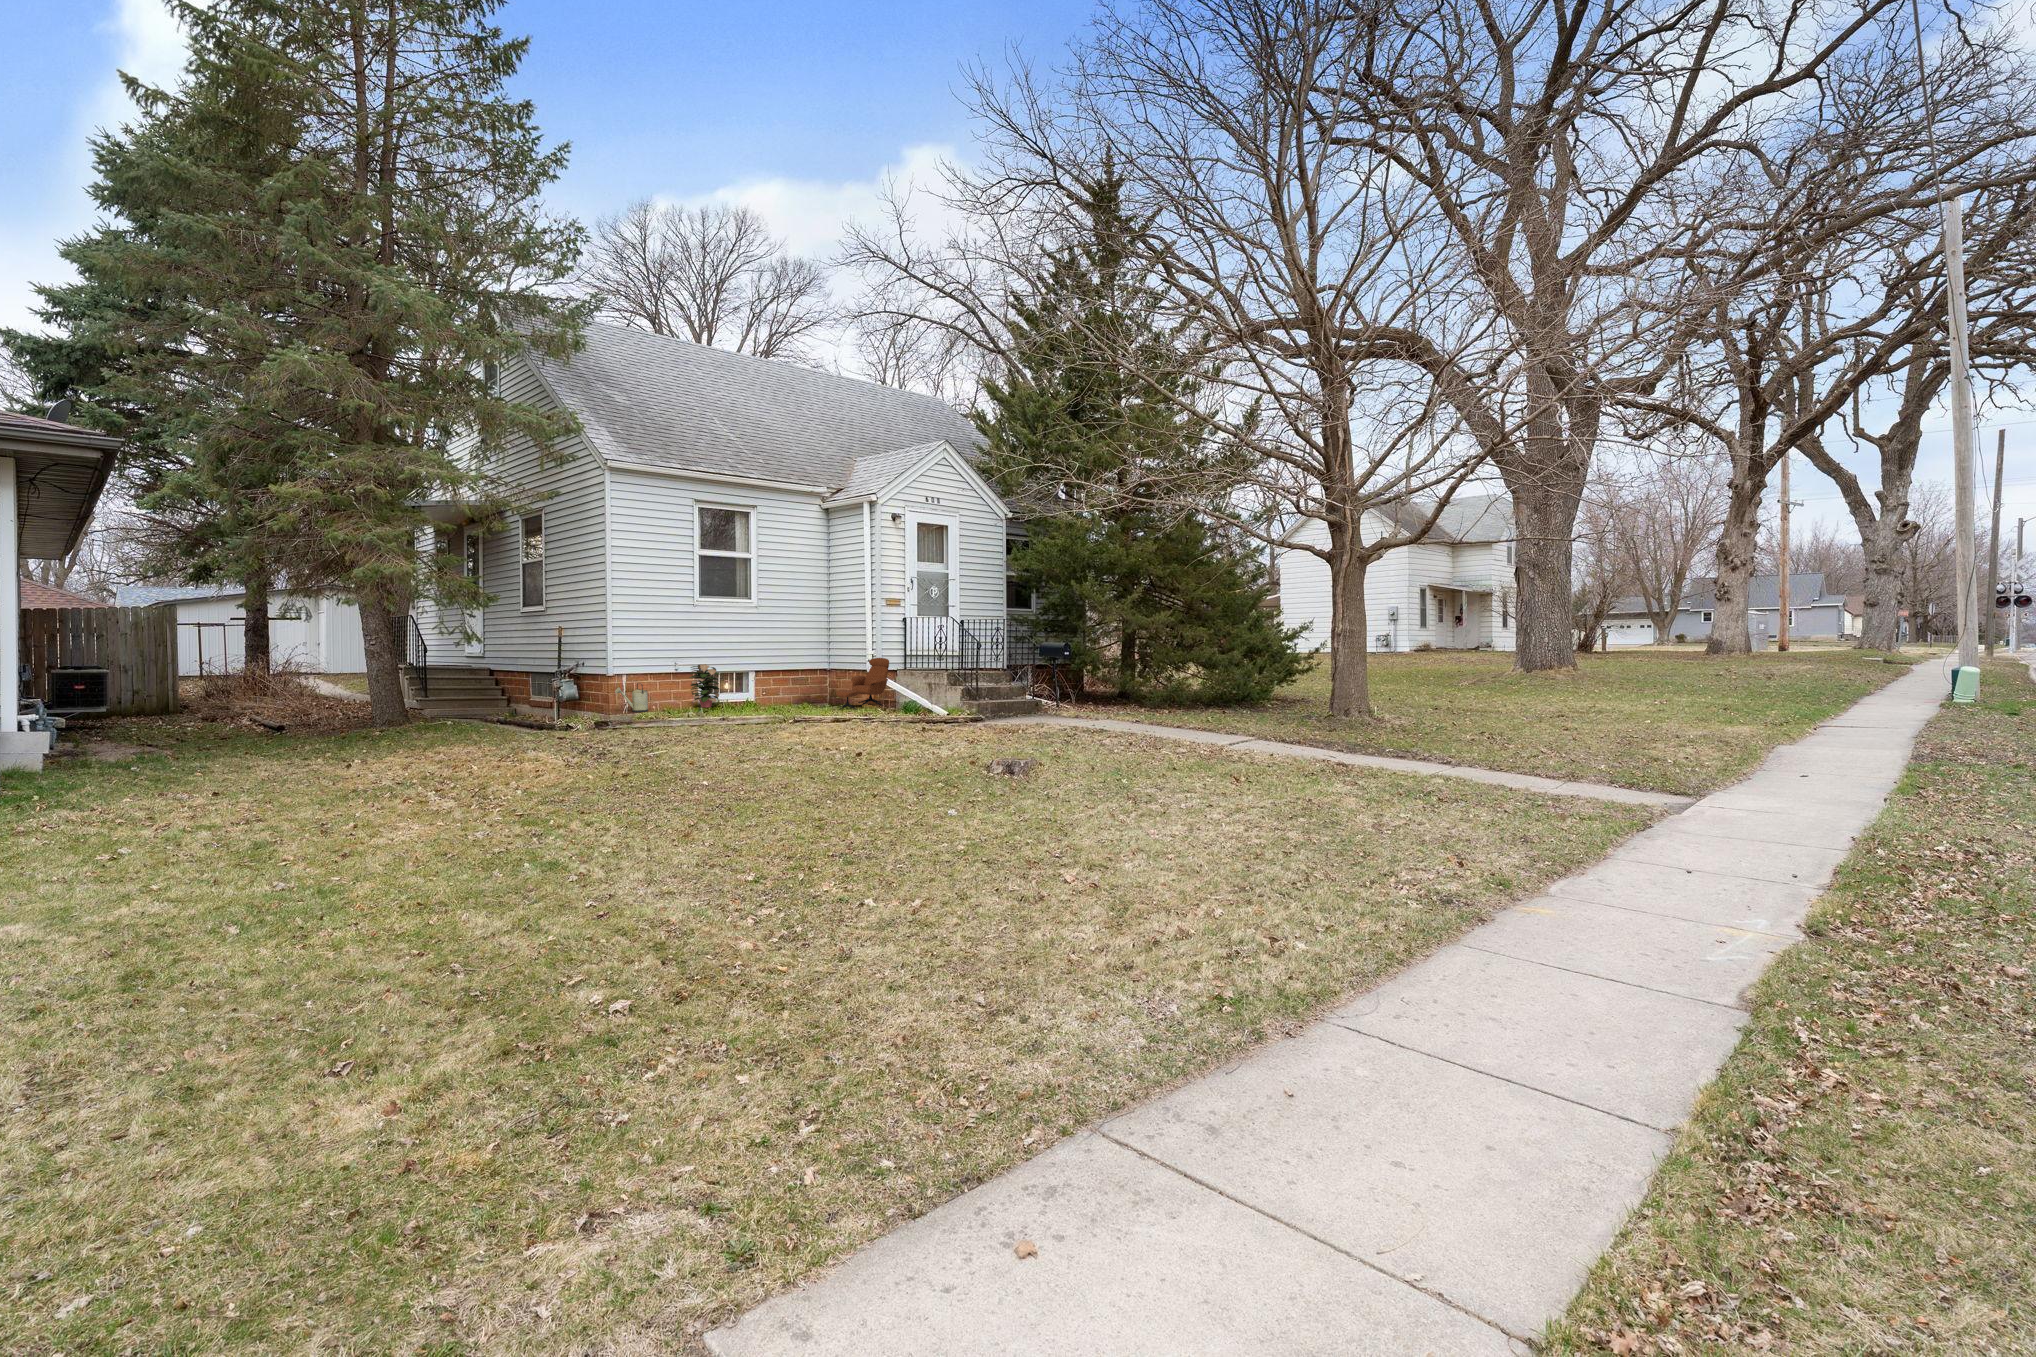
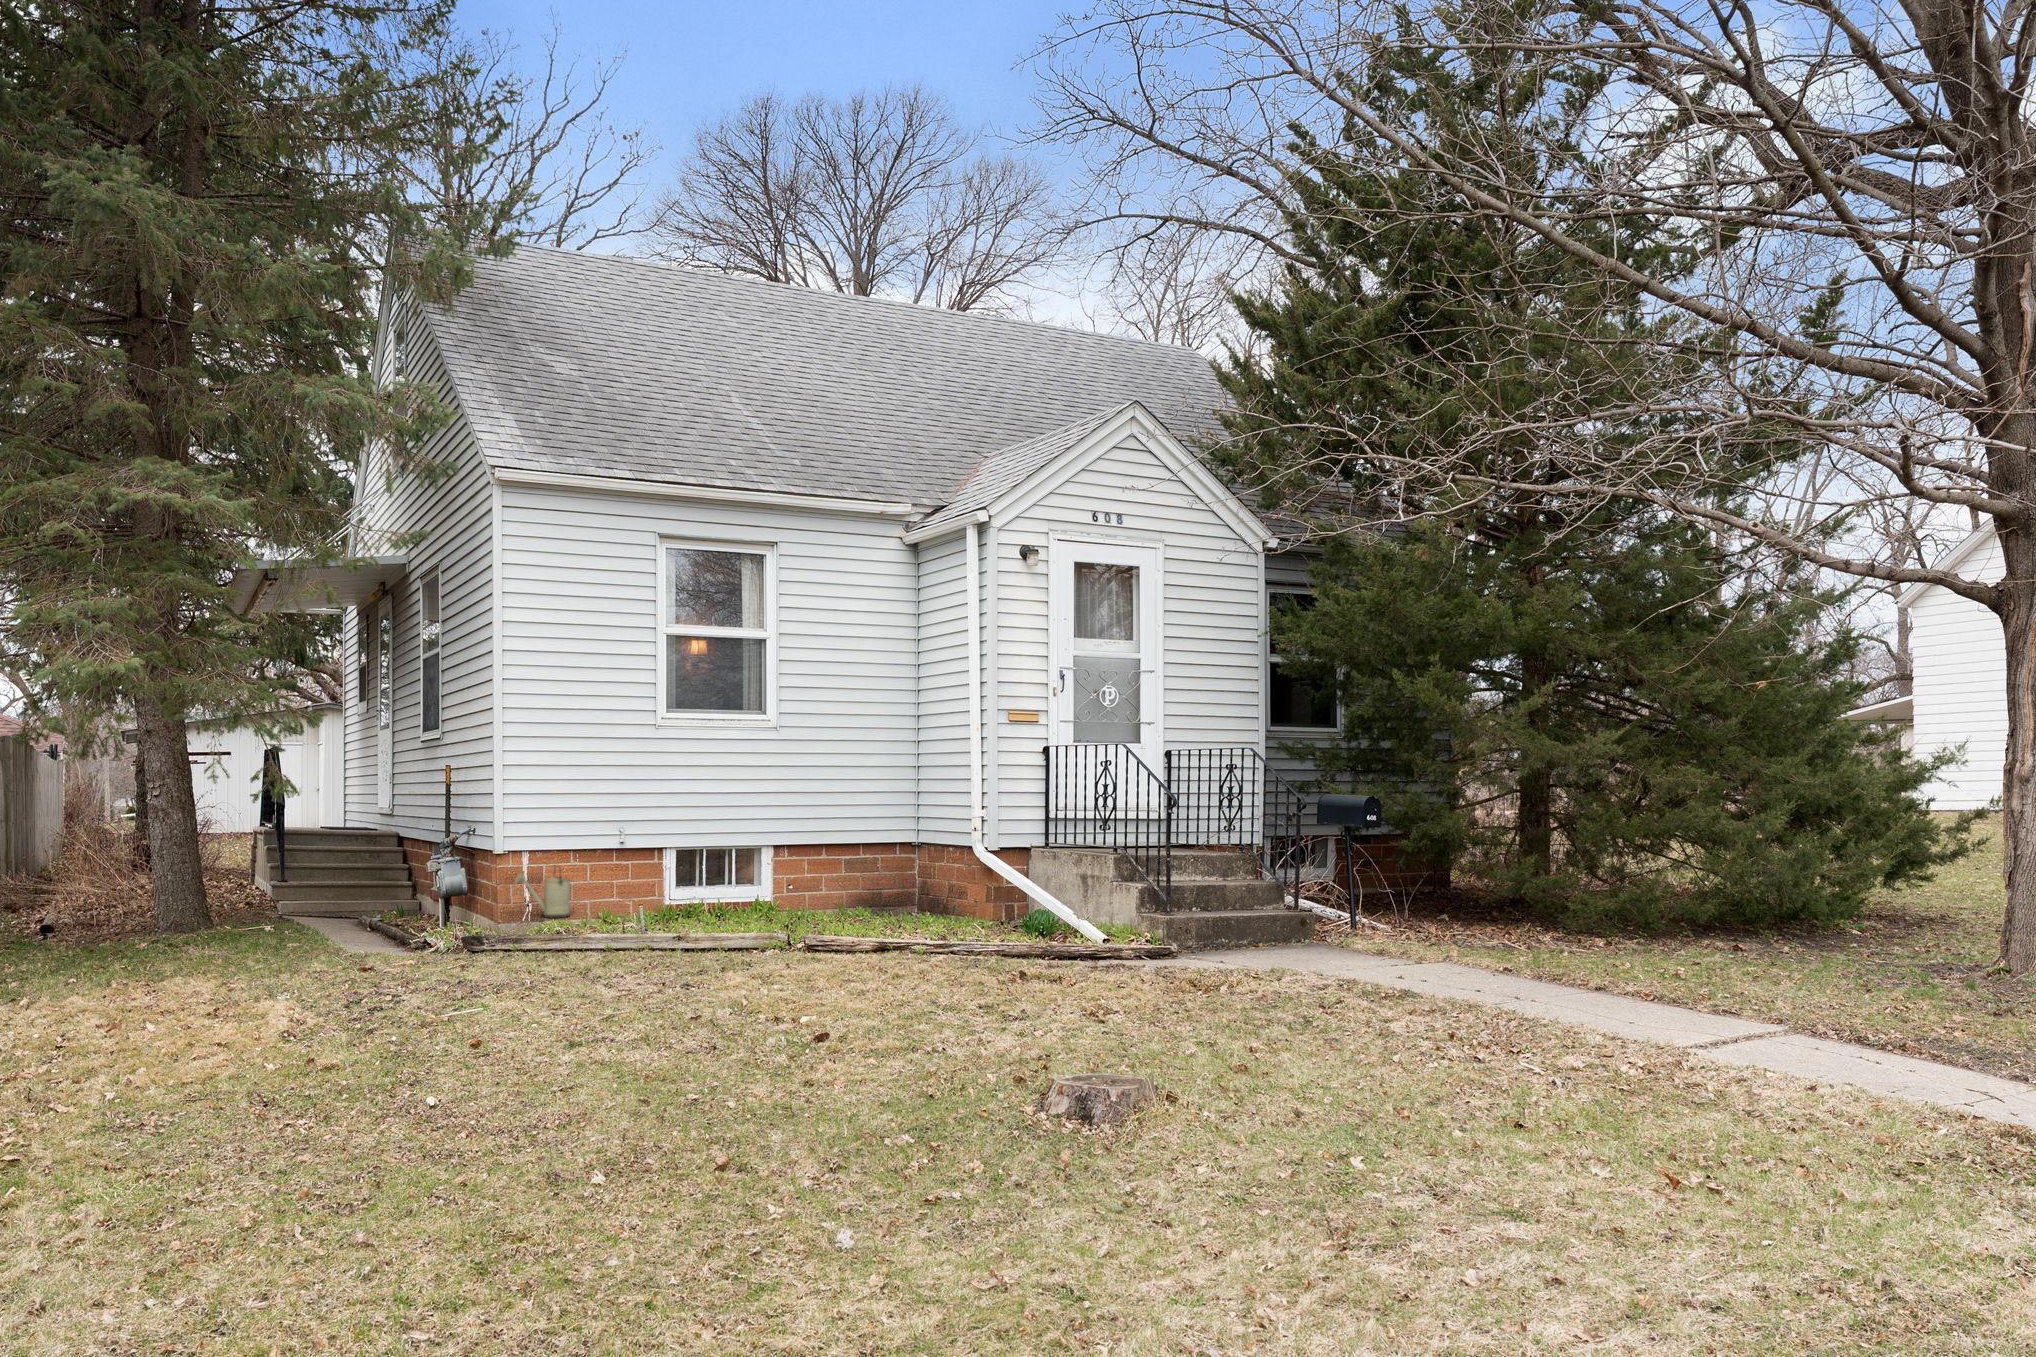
lounge chair: present [837,658,889,710] -> none [903,823,1008,923]
decorative plant: present [689,664,720,707] -> none [645,832,700,912]

